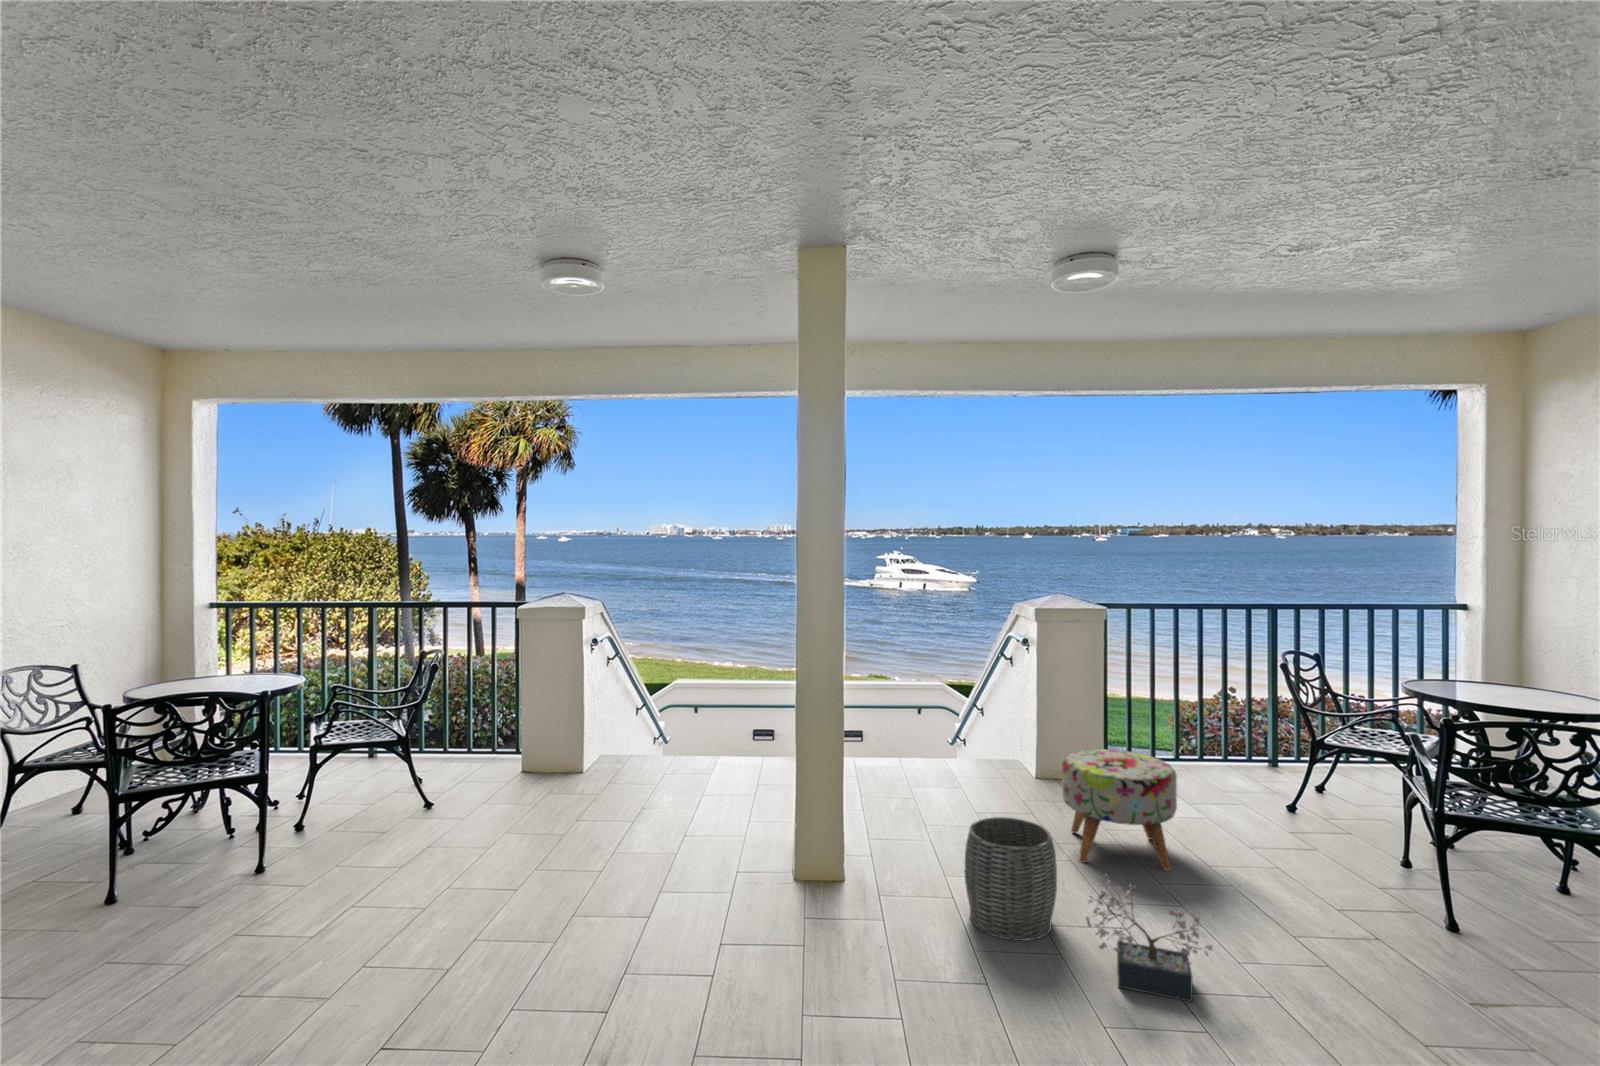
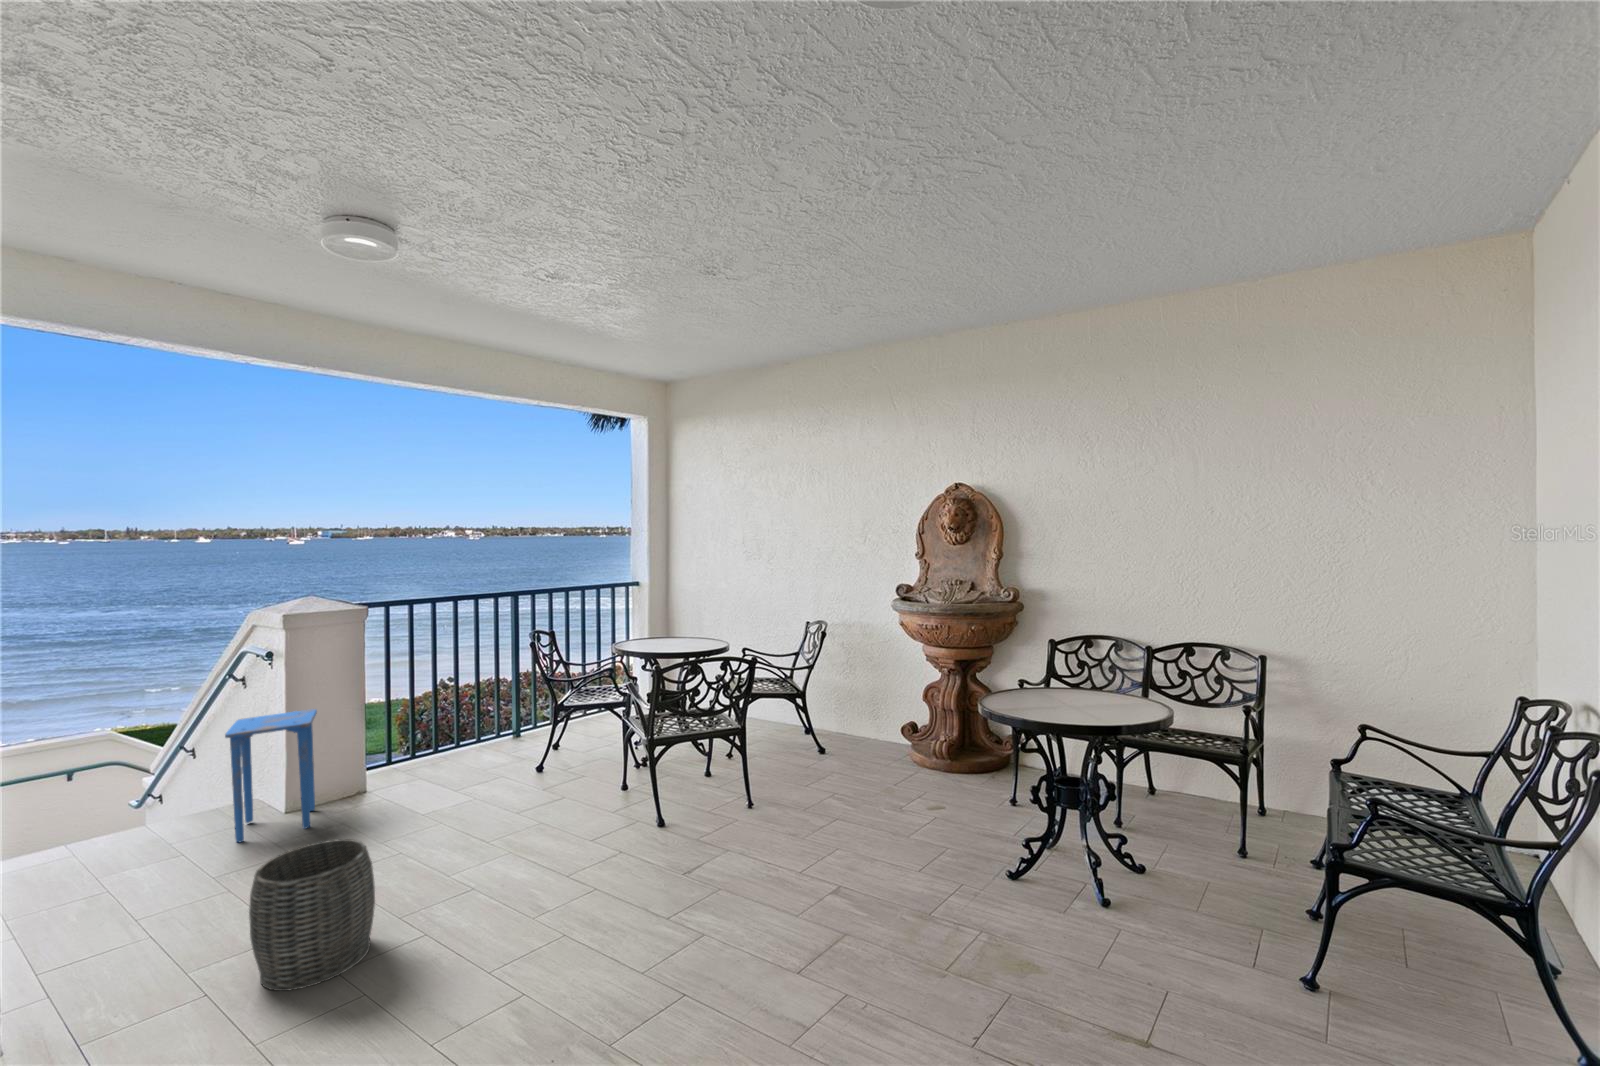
side table: none [984,695,1054,804] -> present [225,709,317,842]
ottoman: present [1062,749,1177,871] -> none [347,736,471,866]
decorative plant: present [1086,874,1213,1002] -> none [420,854,542,961]

